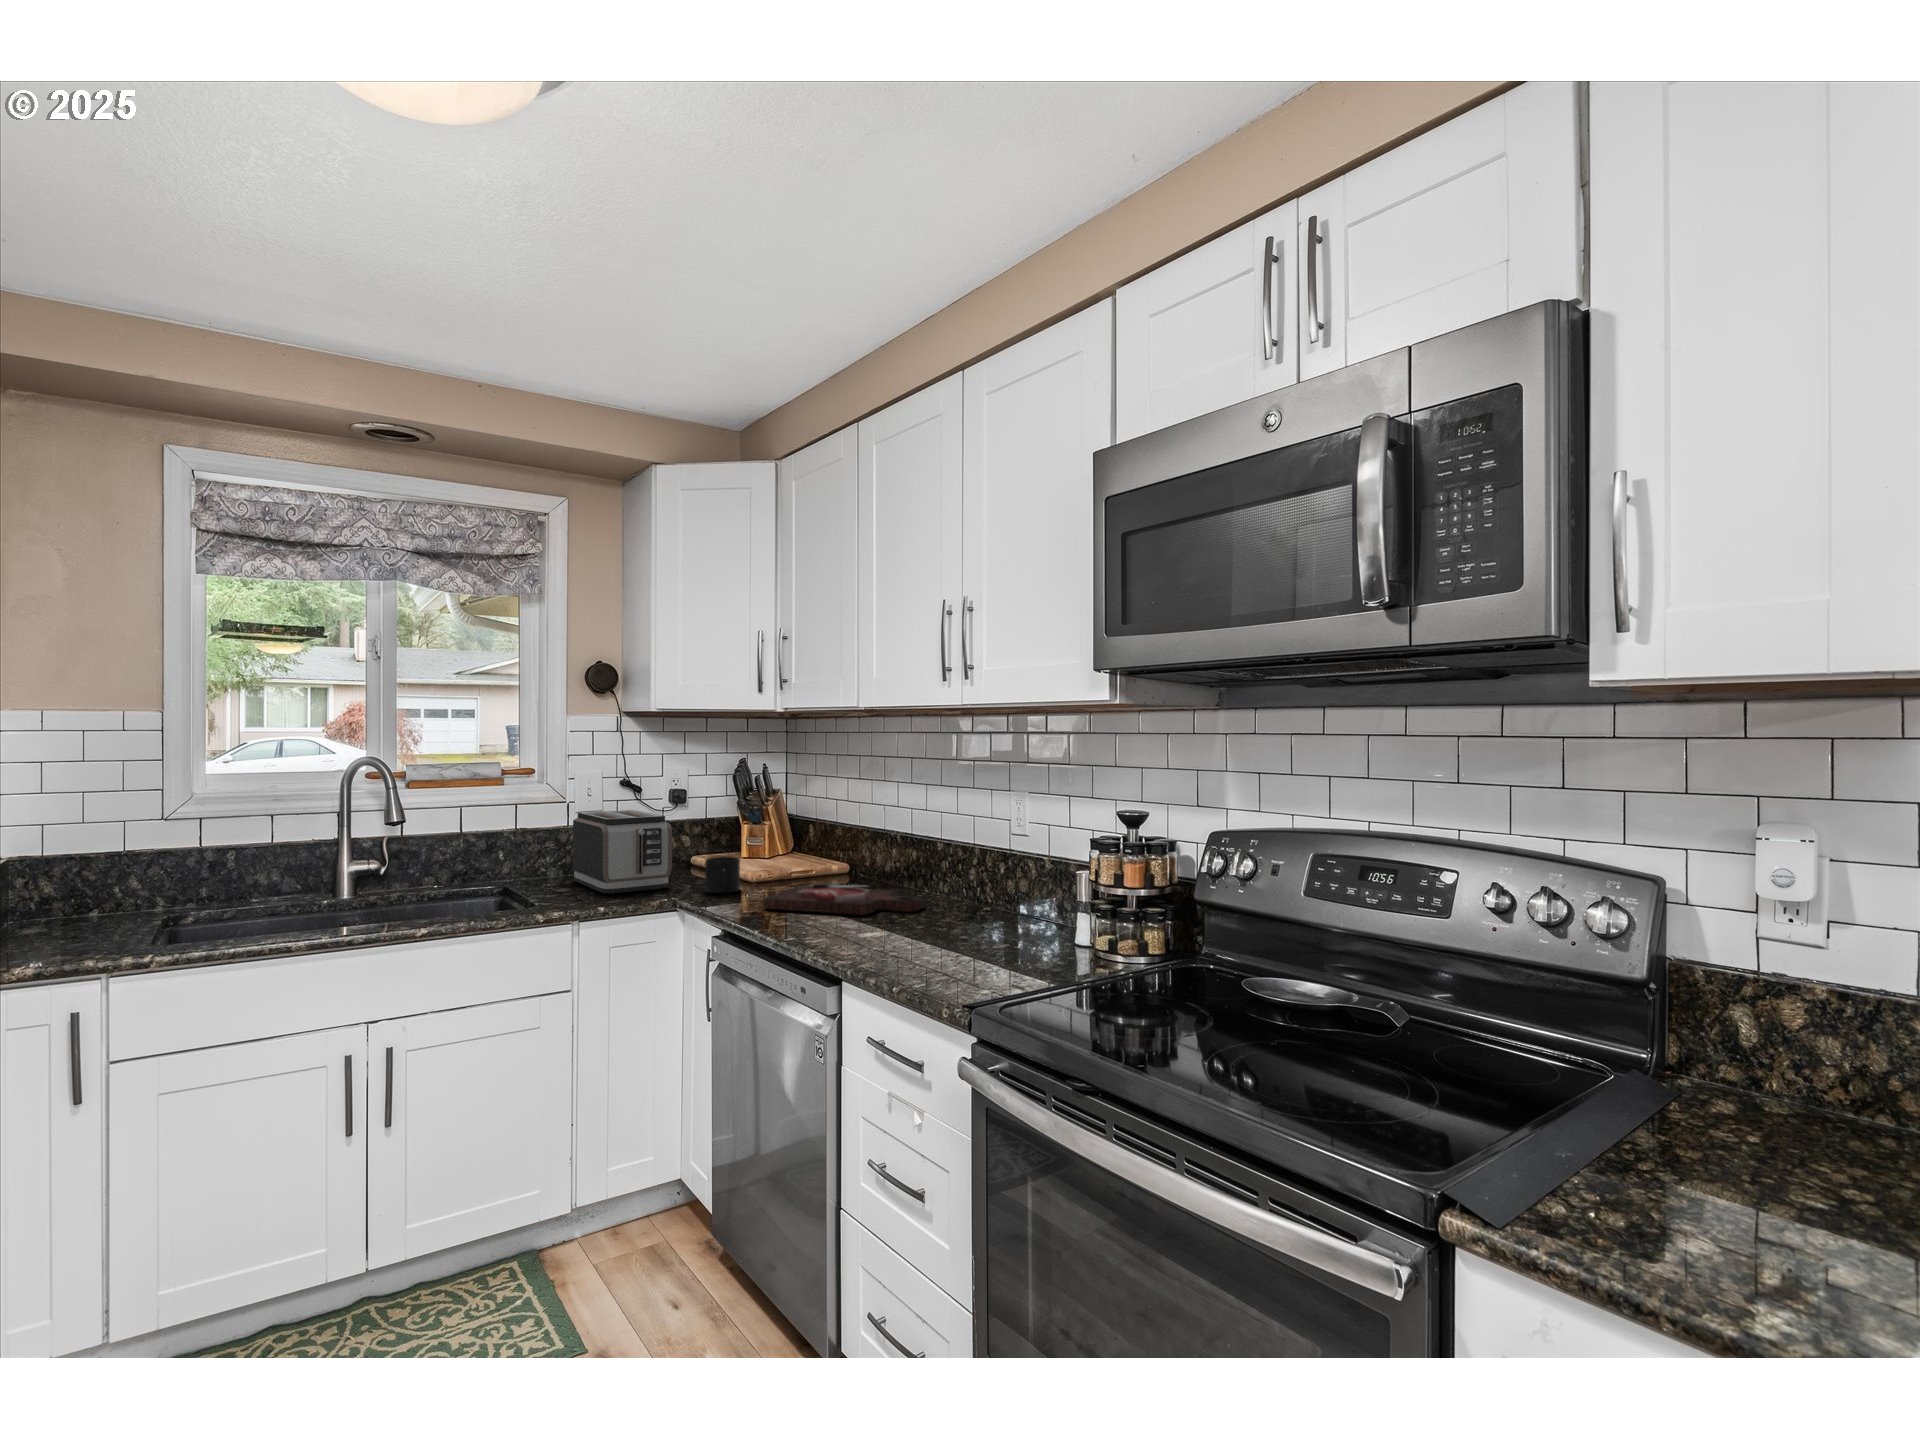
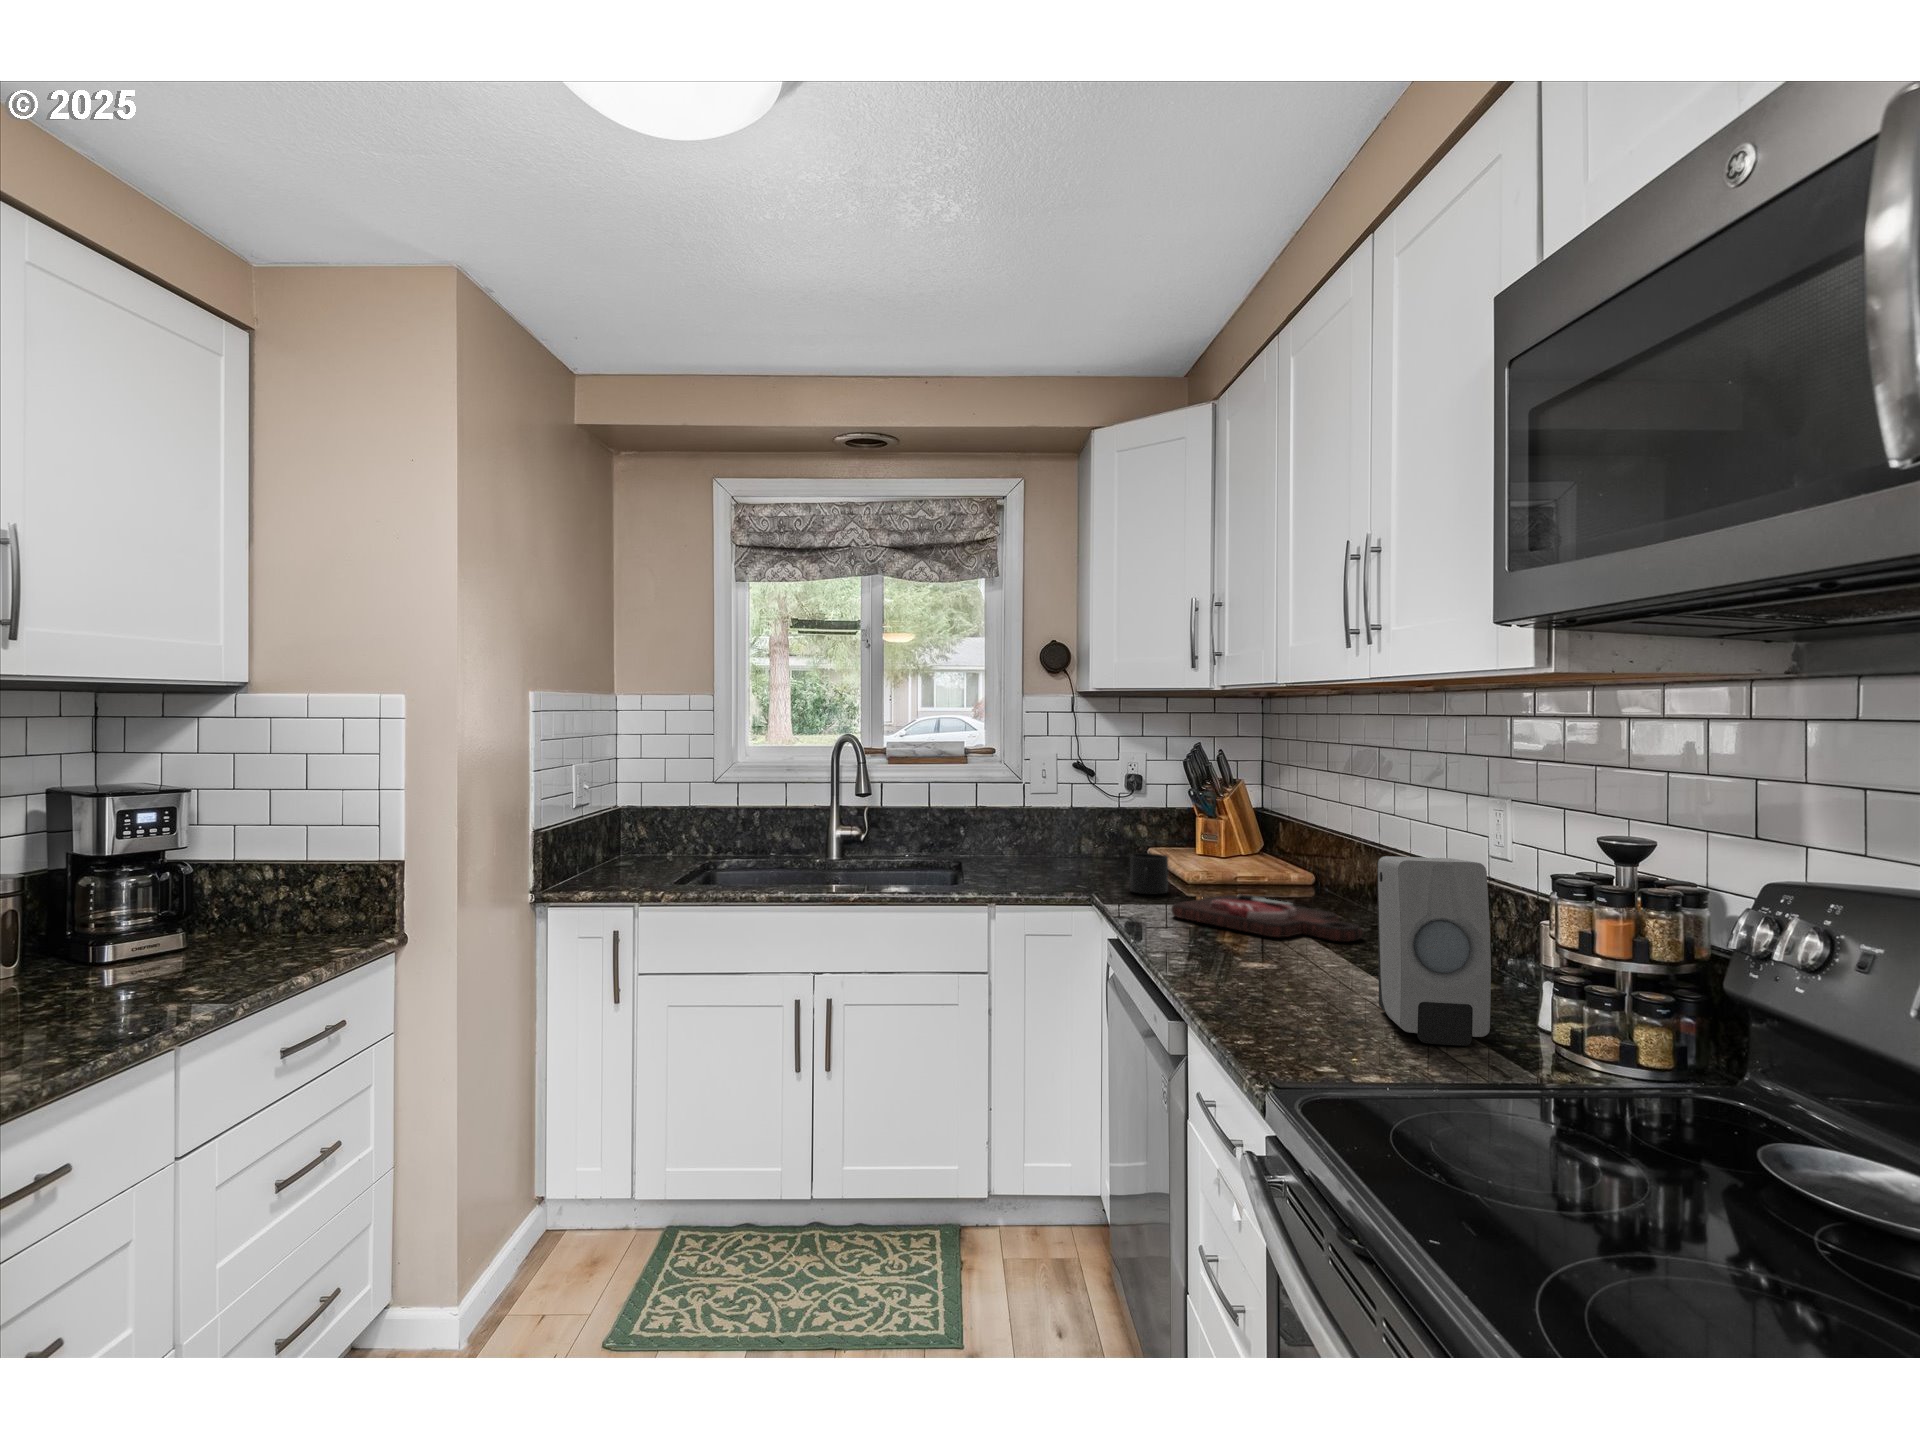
toaster: present [573,810,672,894] -> none [1019,797,1103,882]
soap dispenser: none [976,837,1067,972] -> present [1377,856,1491,1046]

